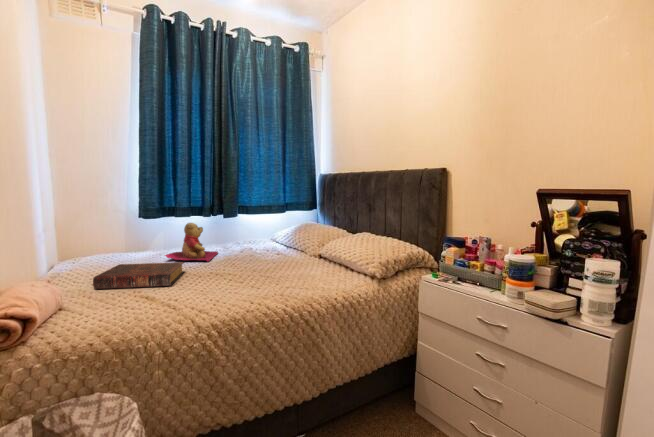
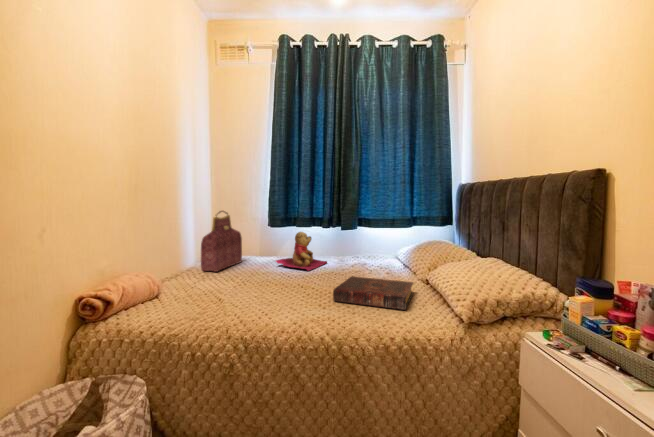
handbag: none [71,202,114,276] -> present [201,211,242,272]
book: present [93,262,184,289] -> present [333,277,413,310]

